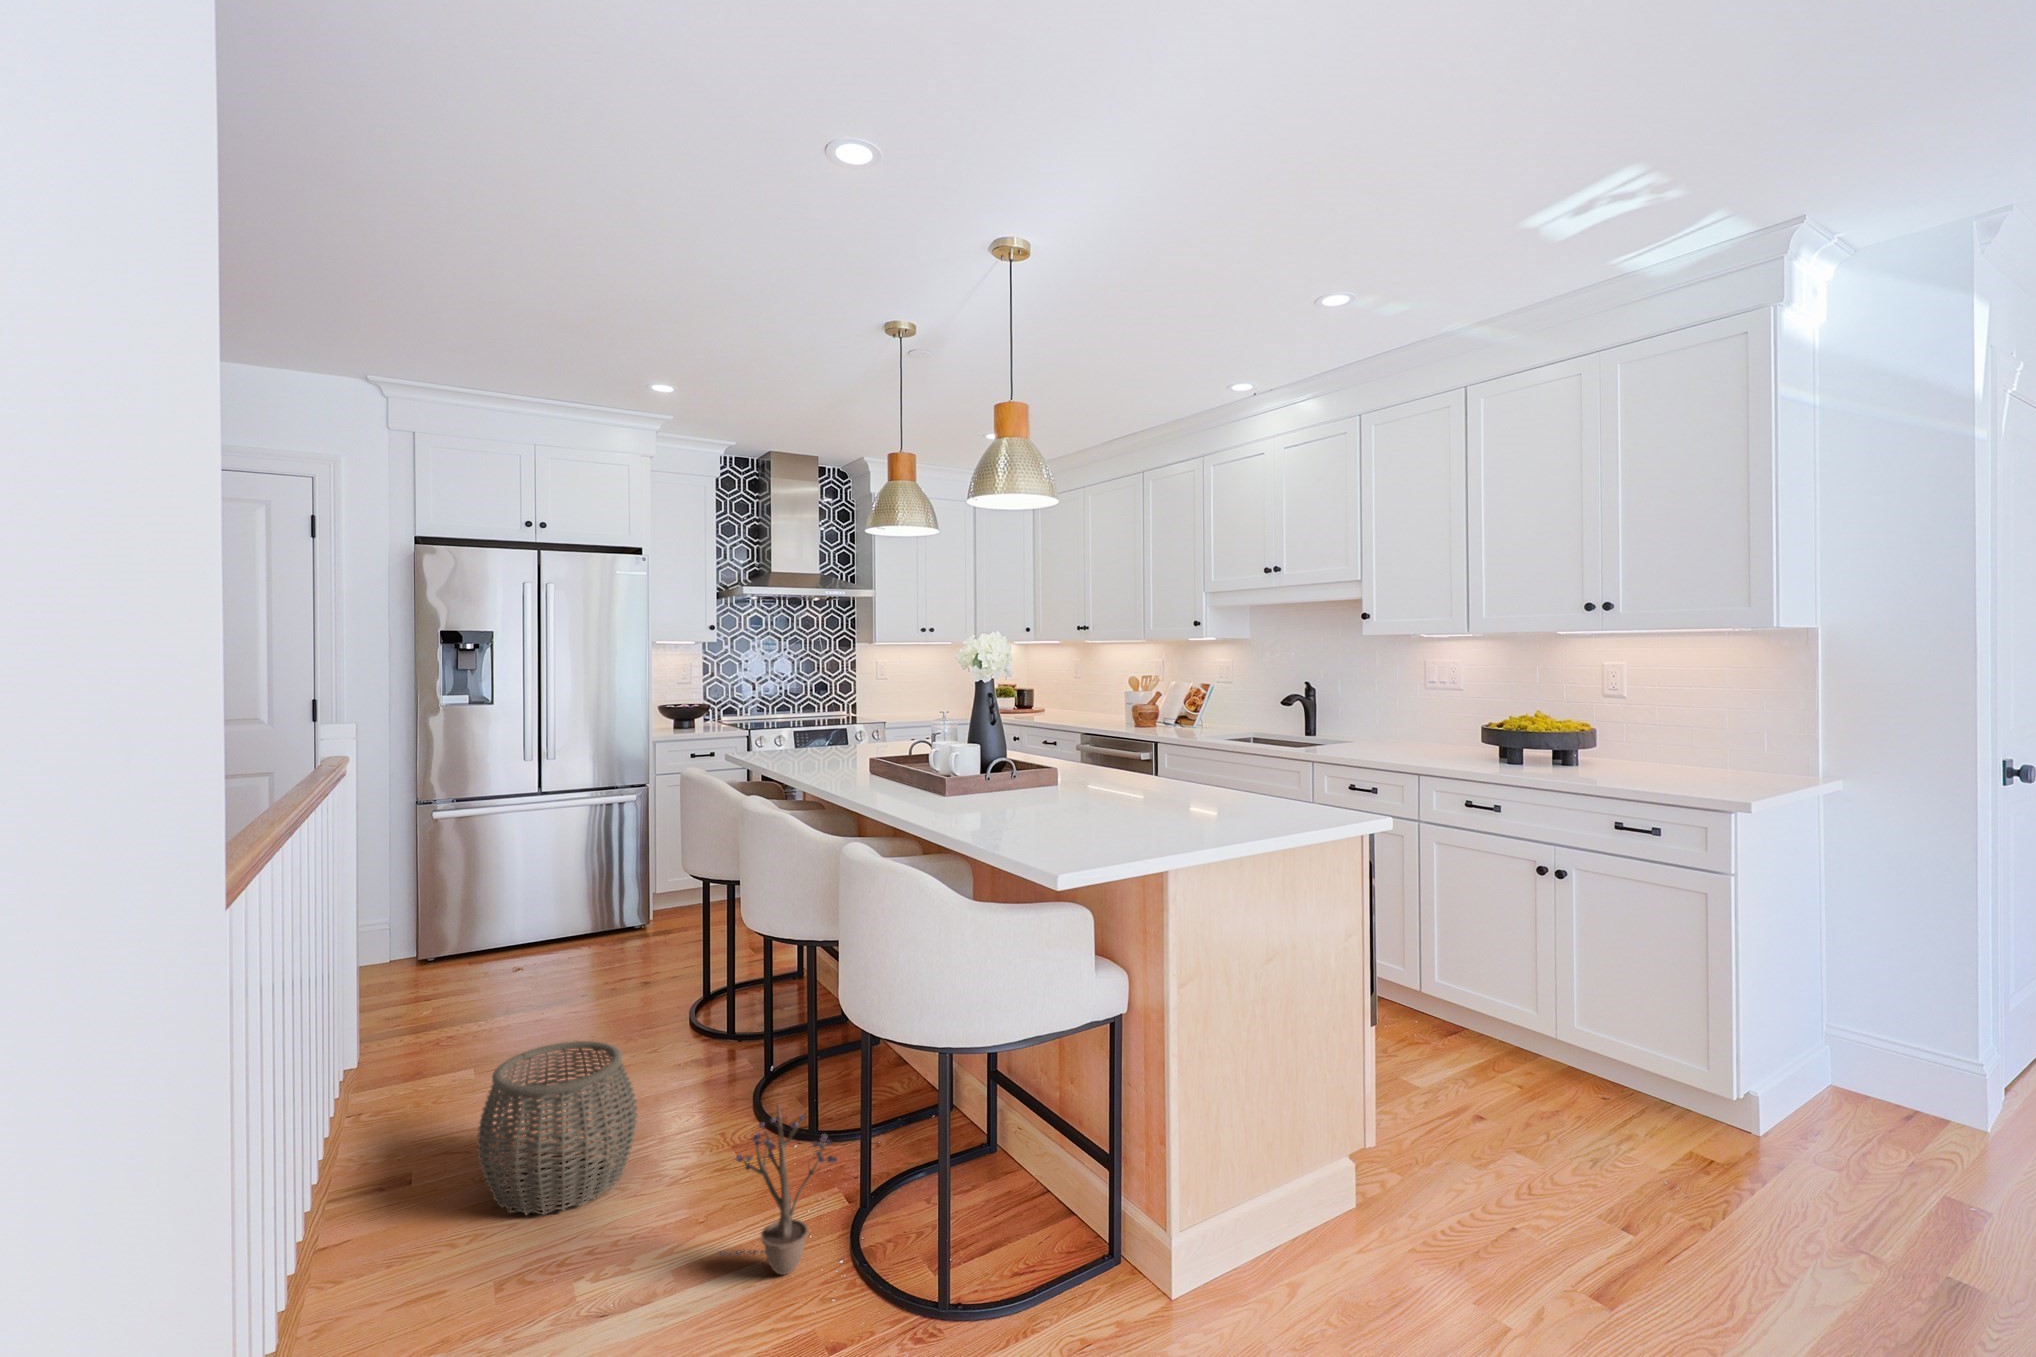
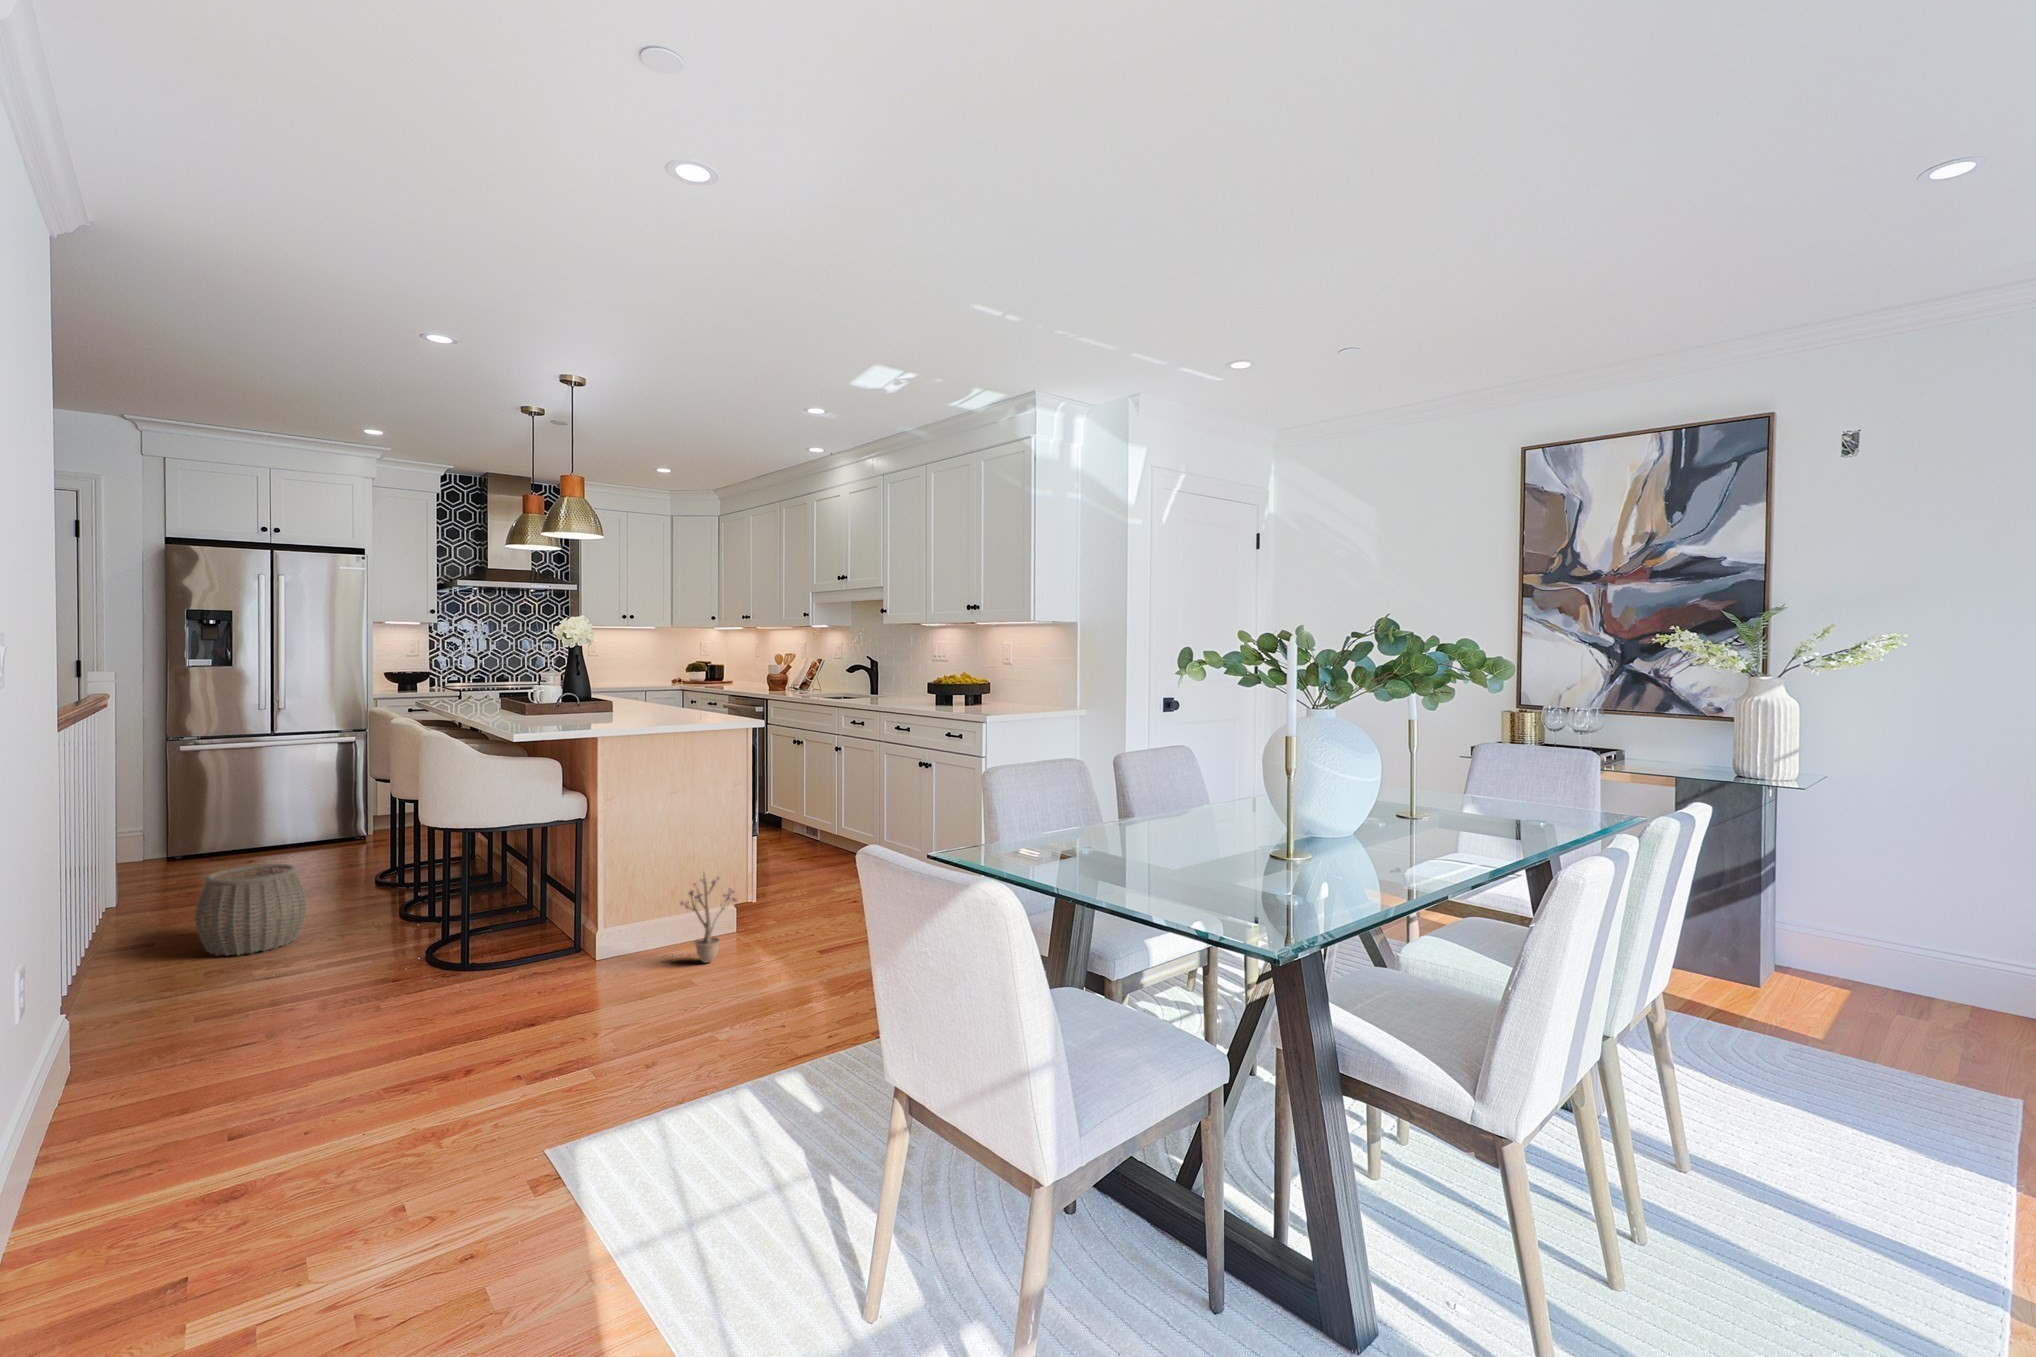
decorative plant: present [719,1105,837,1275] -> present [669,874,737,963]

